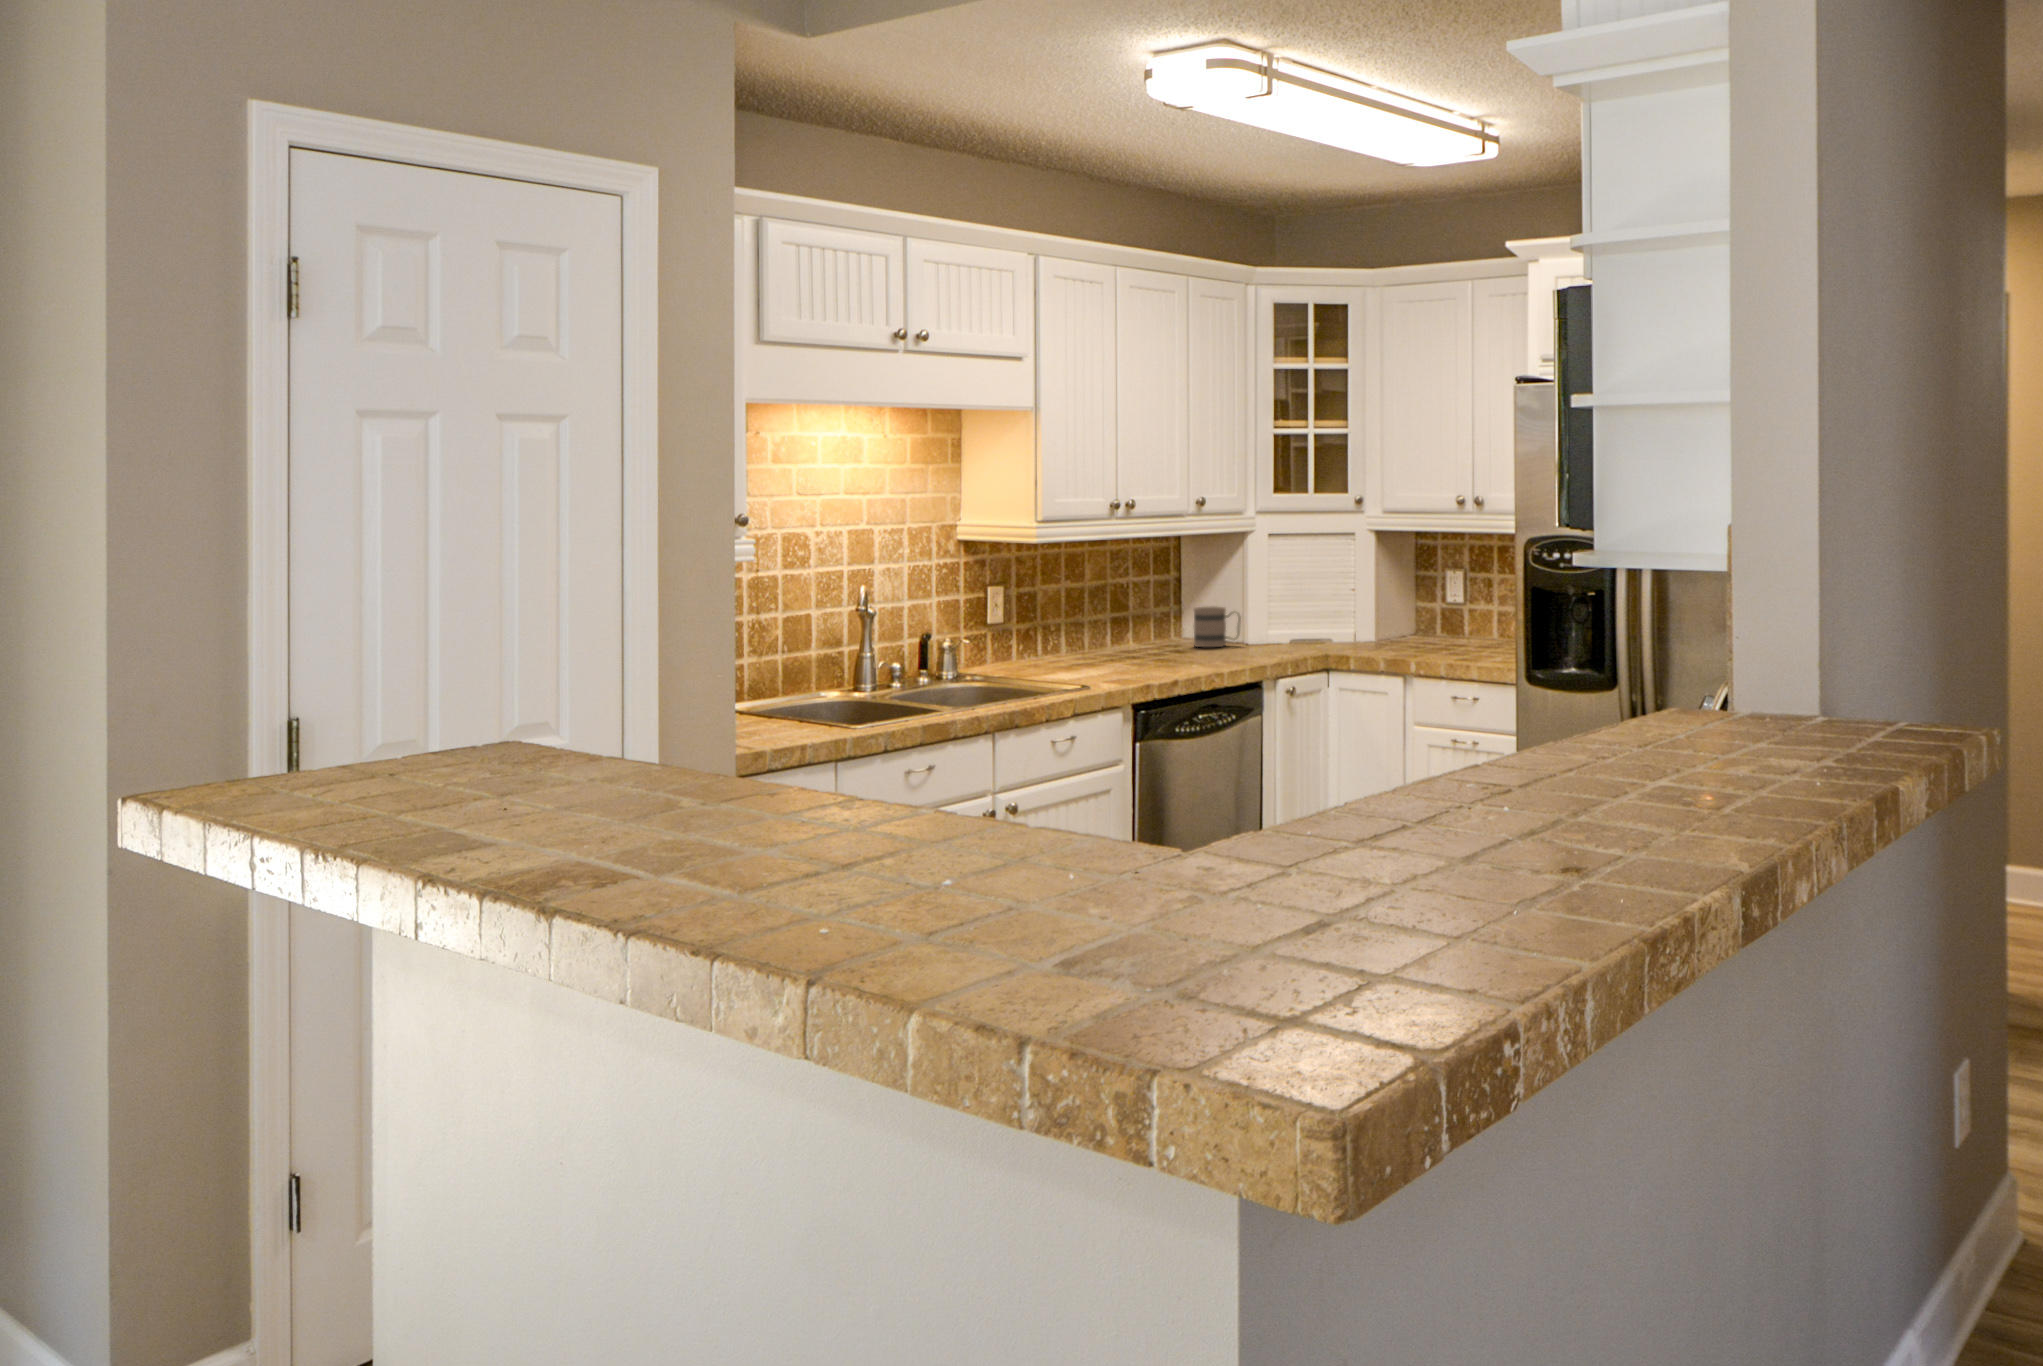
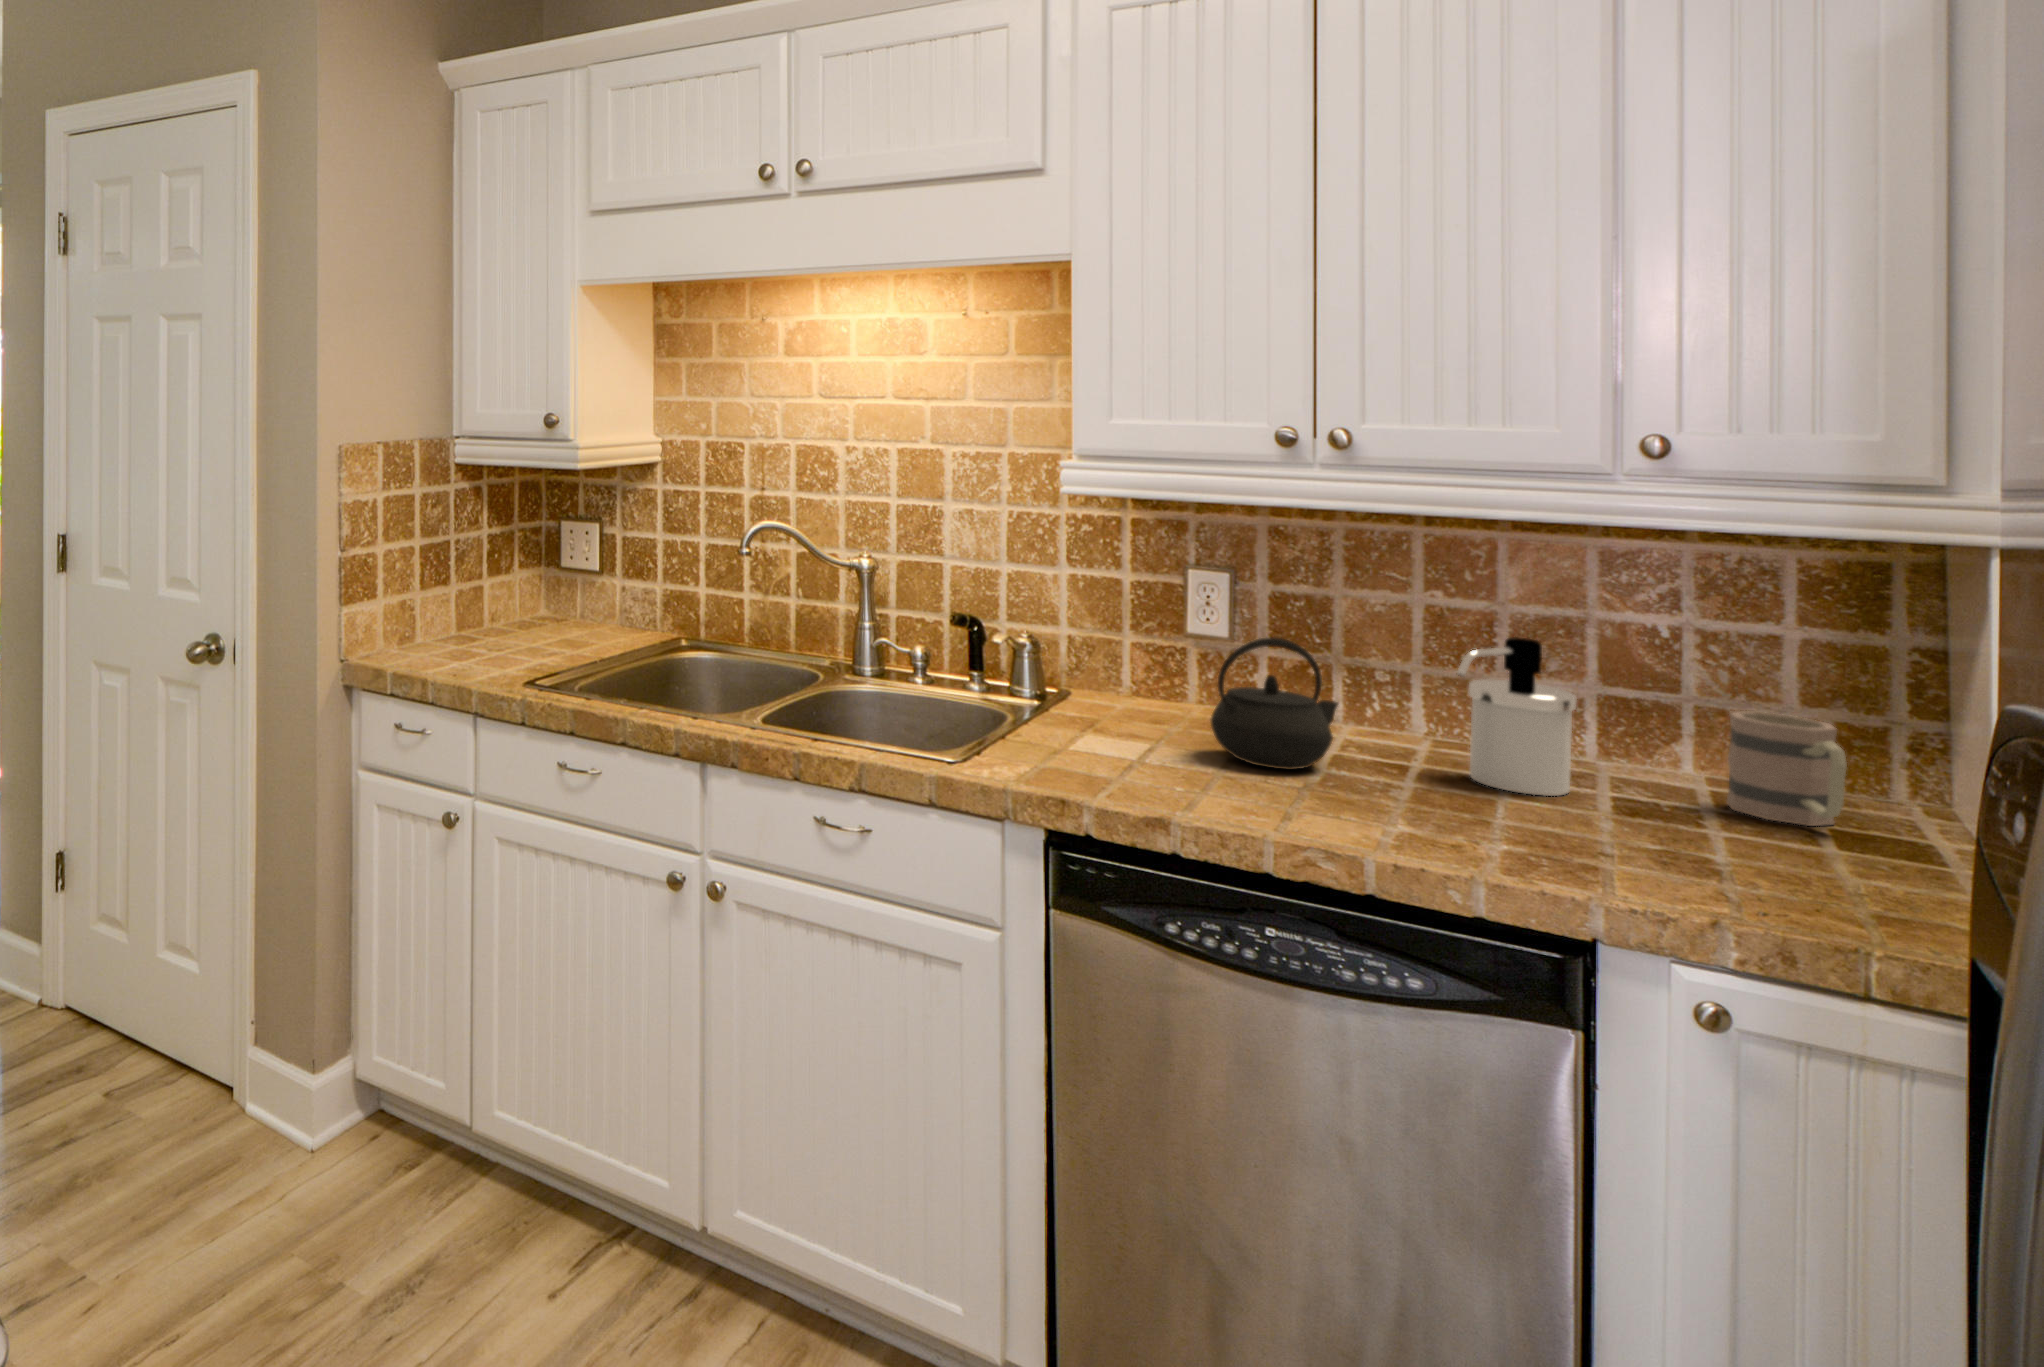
soap dispenser: none [1139,590,1179,658] -> present [1457,637,1577,796]
kettle: none [1082,606,1137,671] -> present [1210,637,1338,770]

